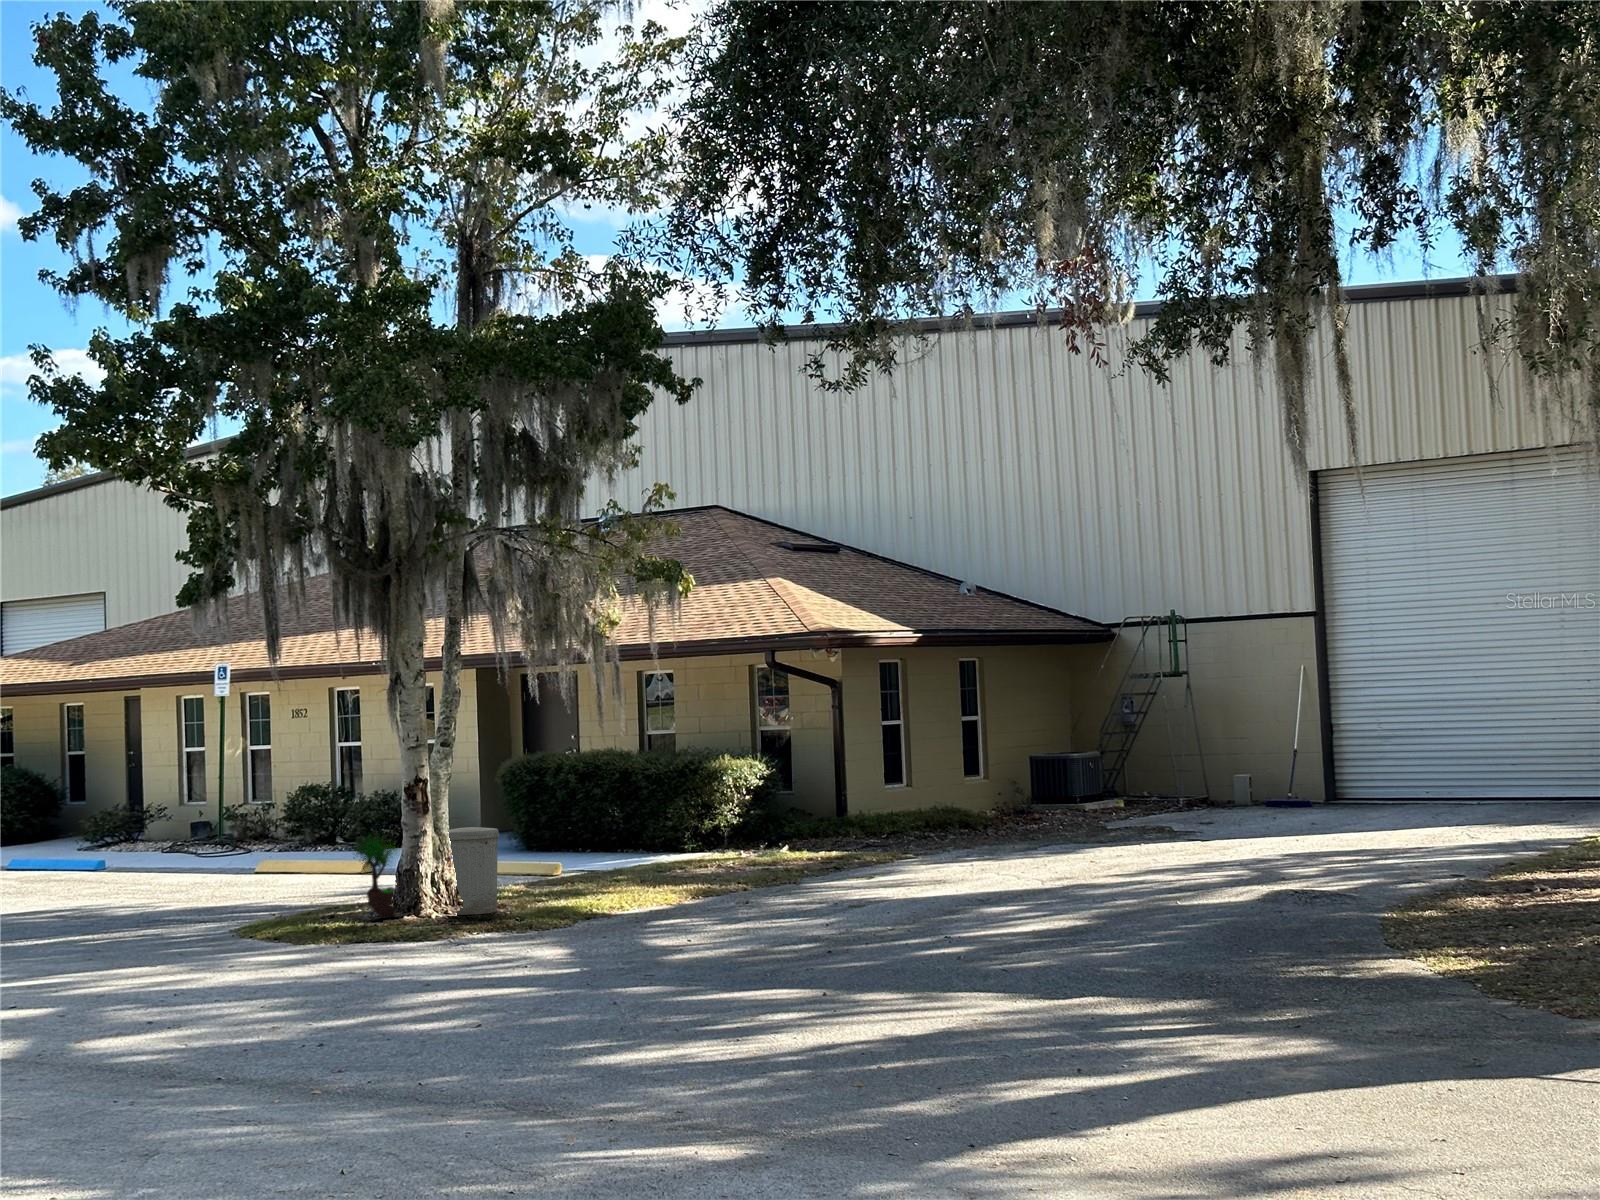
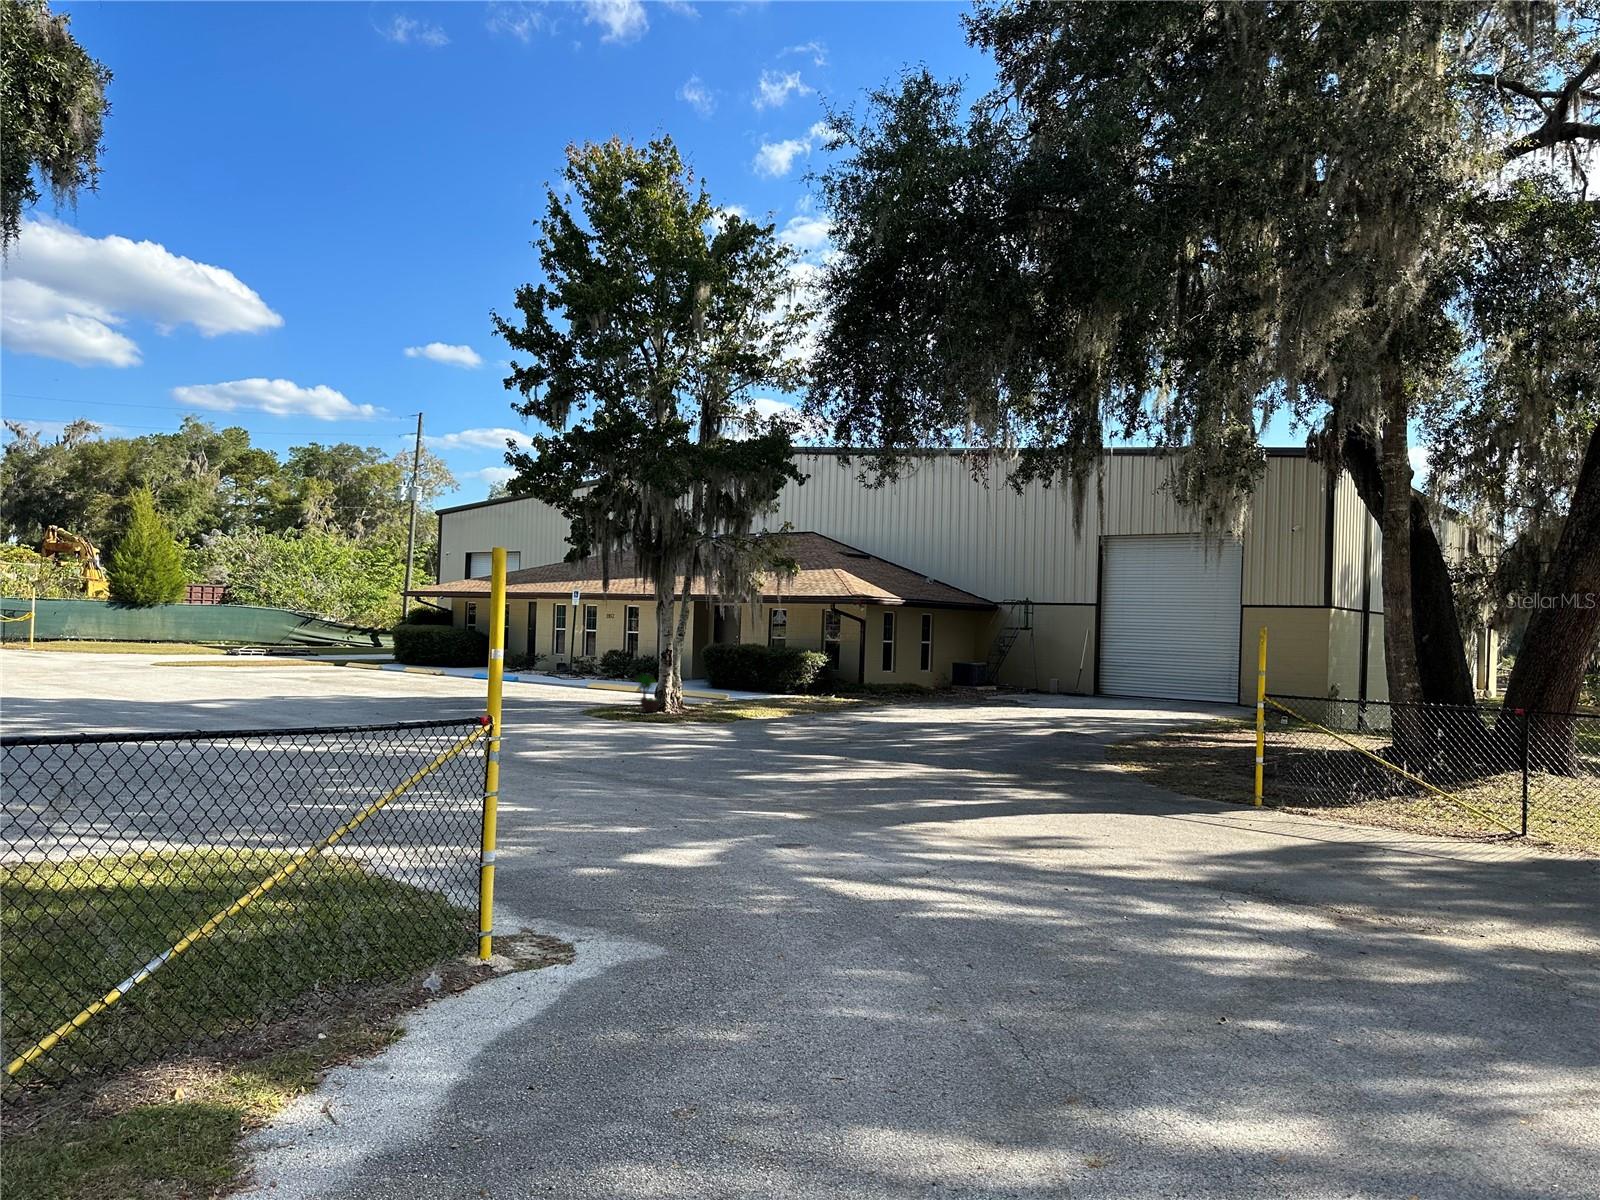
trash can: present [448,827,500,915] -> none [674,674,703,713]

